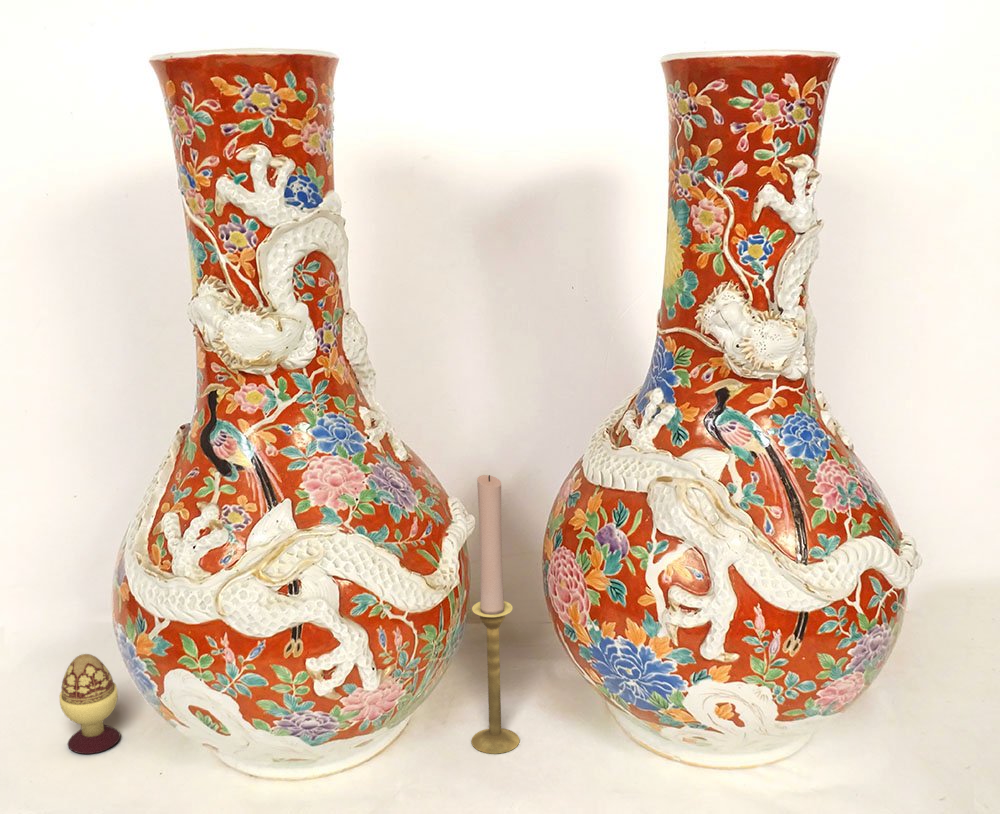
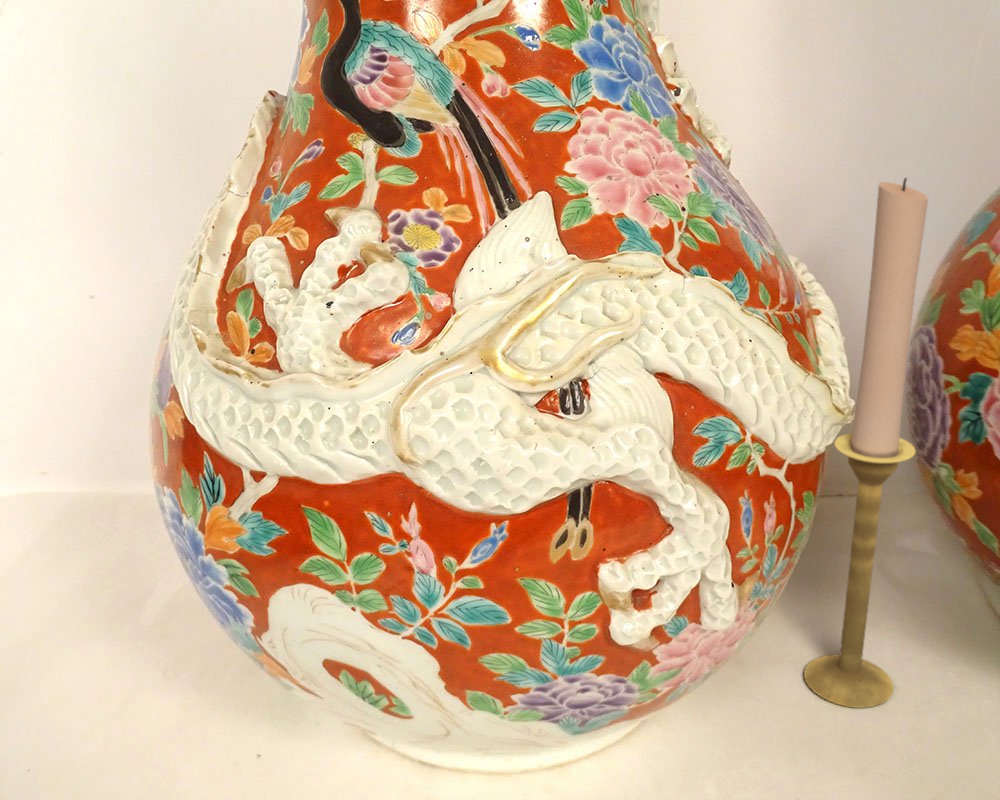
decorative egg: present [59,654,120,754] -> none [71,543,185,719]

